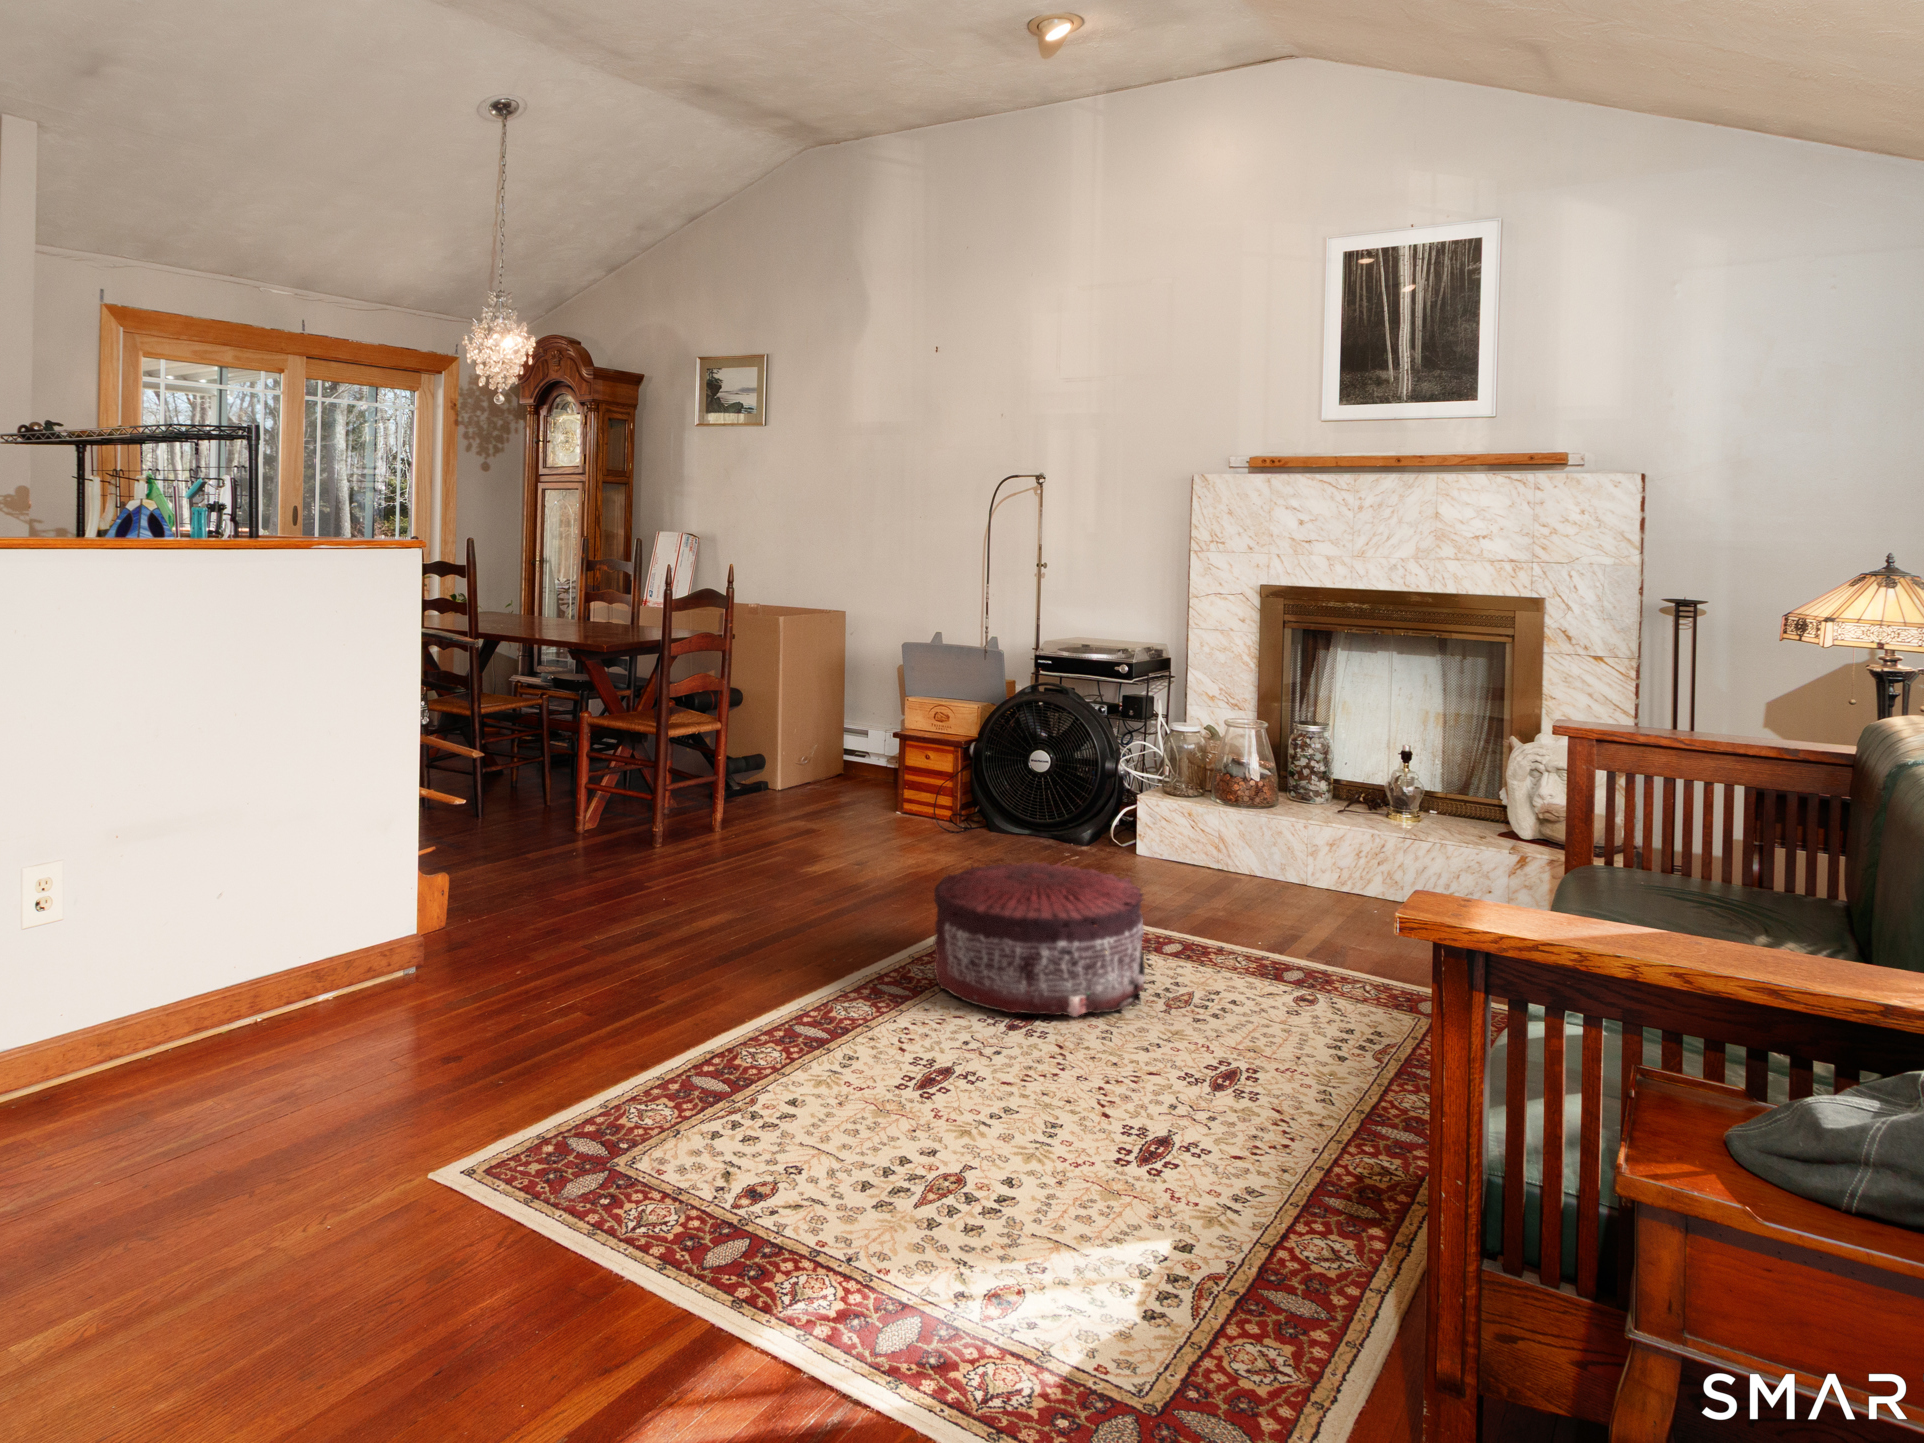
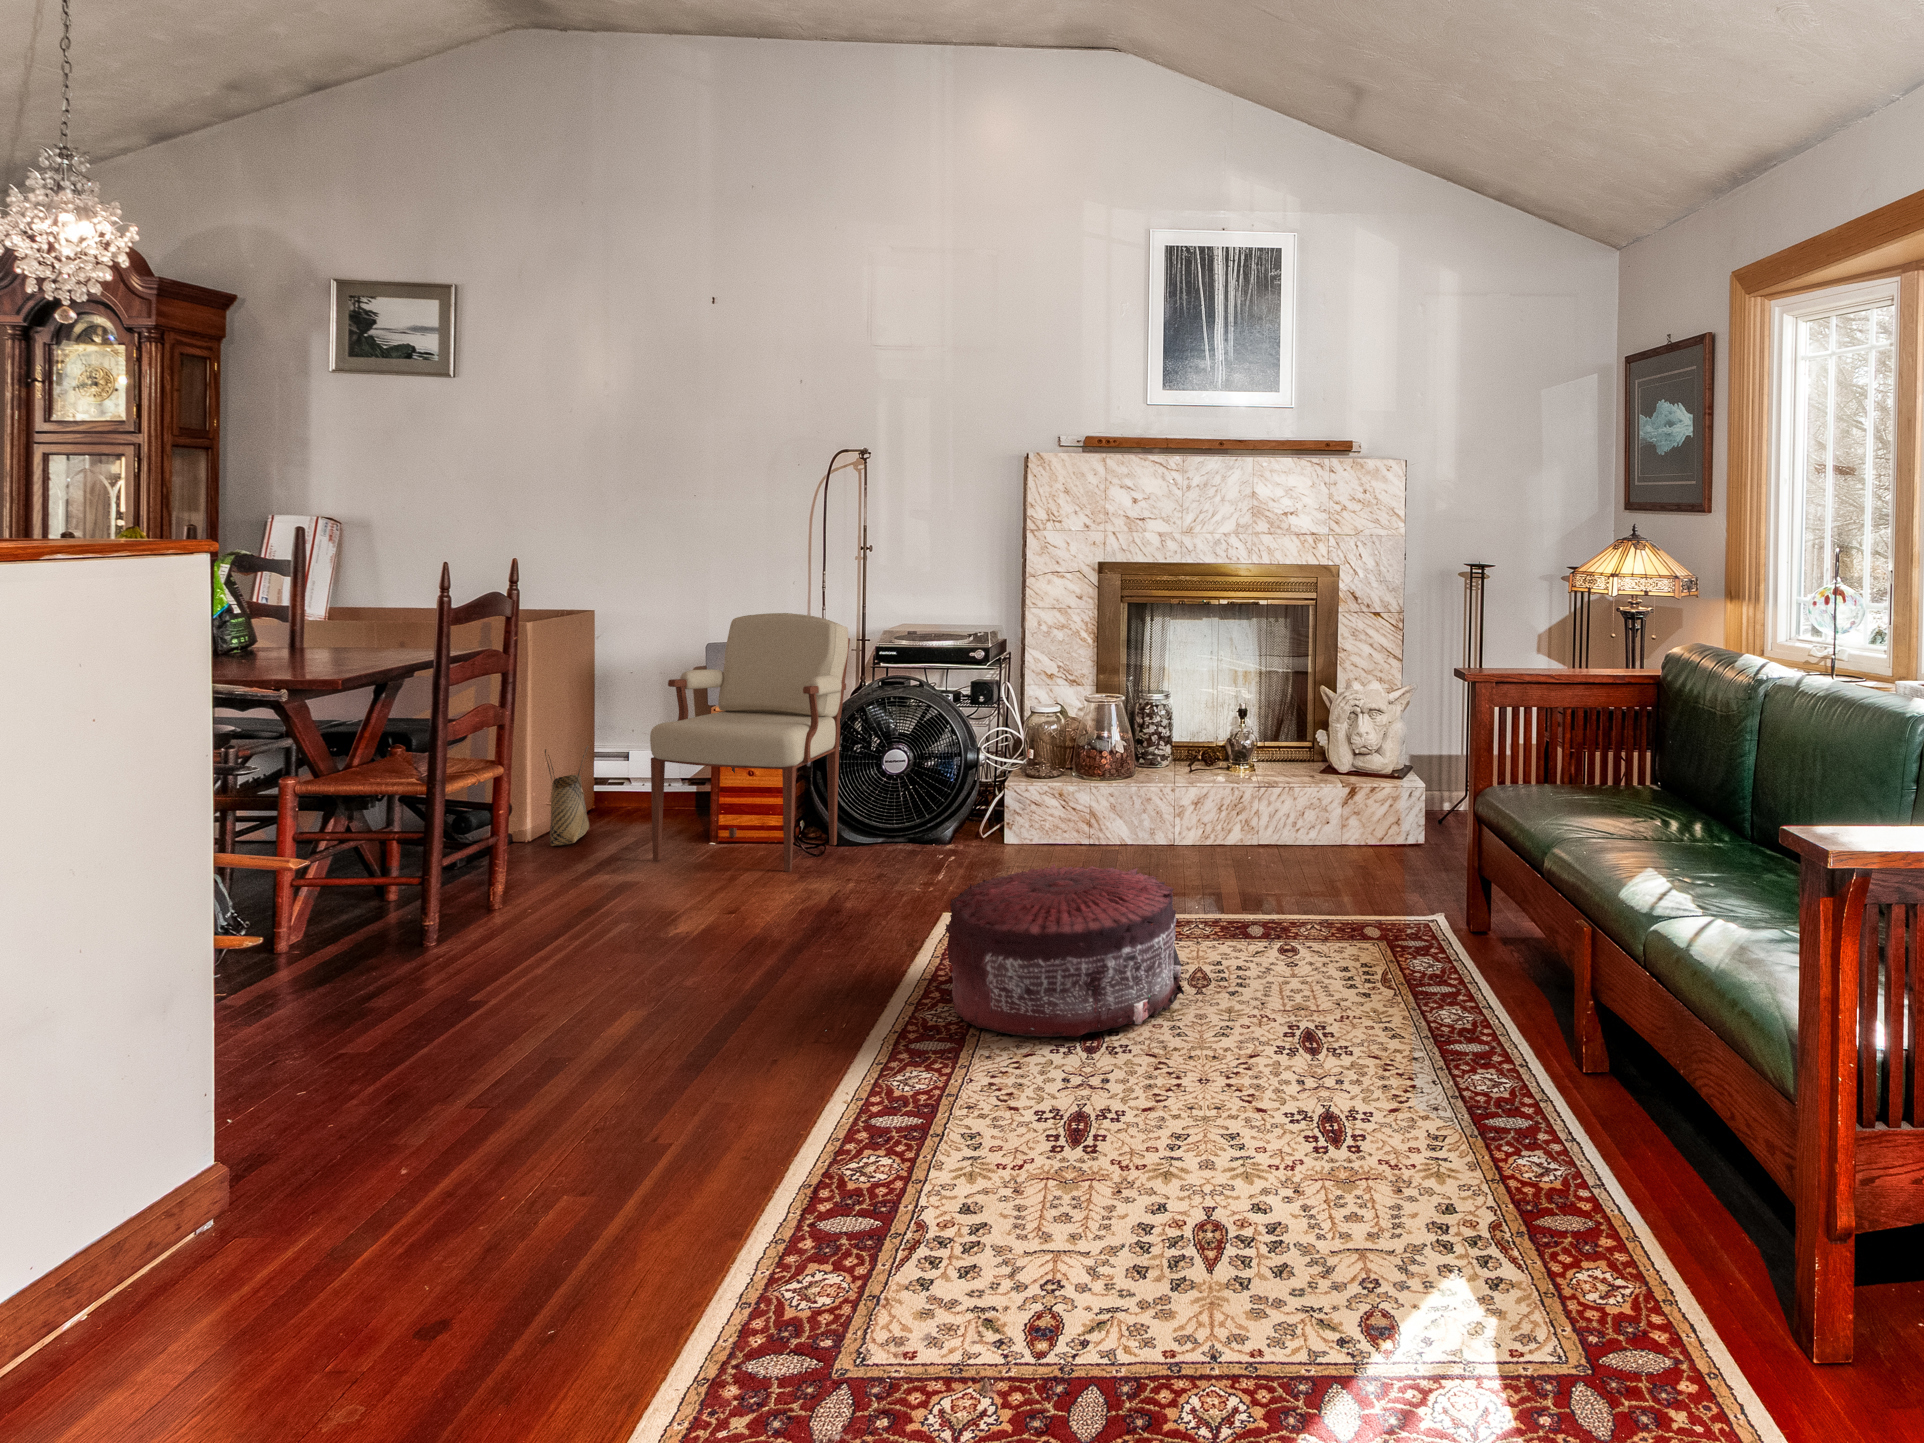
armchair: none [838,617,1008,846] -> present [650,613,850,872]
woven basket: none [779,718,815,799] -> present [545,746,589,846]

